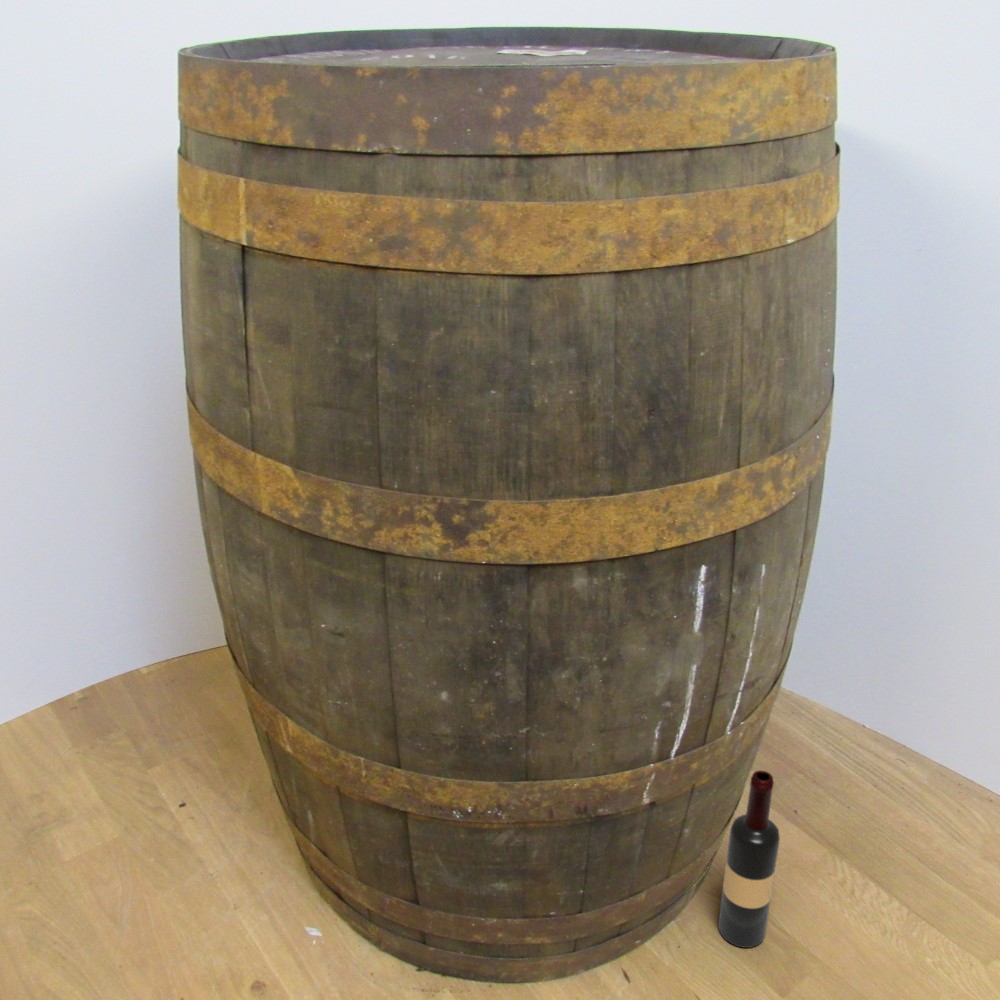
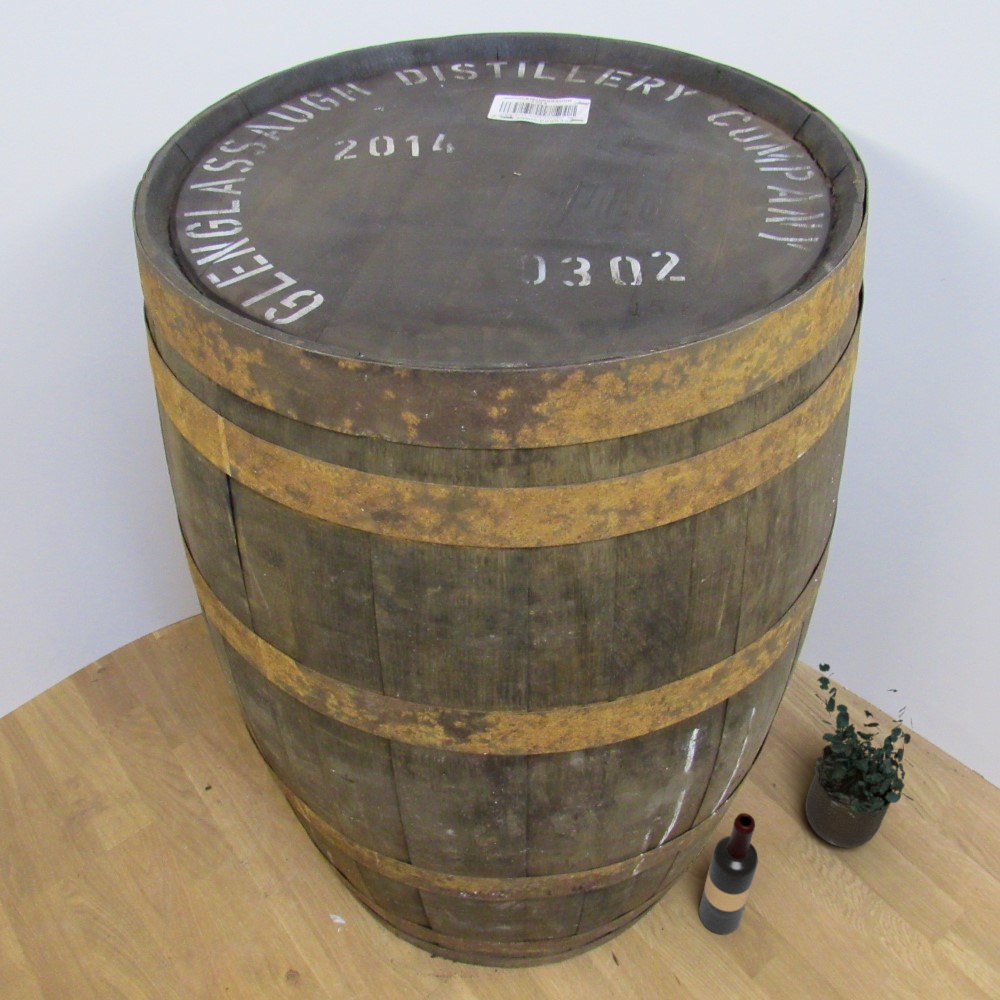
potted plant: none [827,644,943,866] -> present [805,664,913,847]

